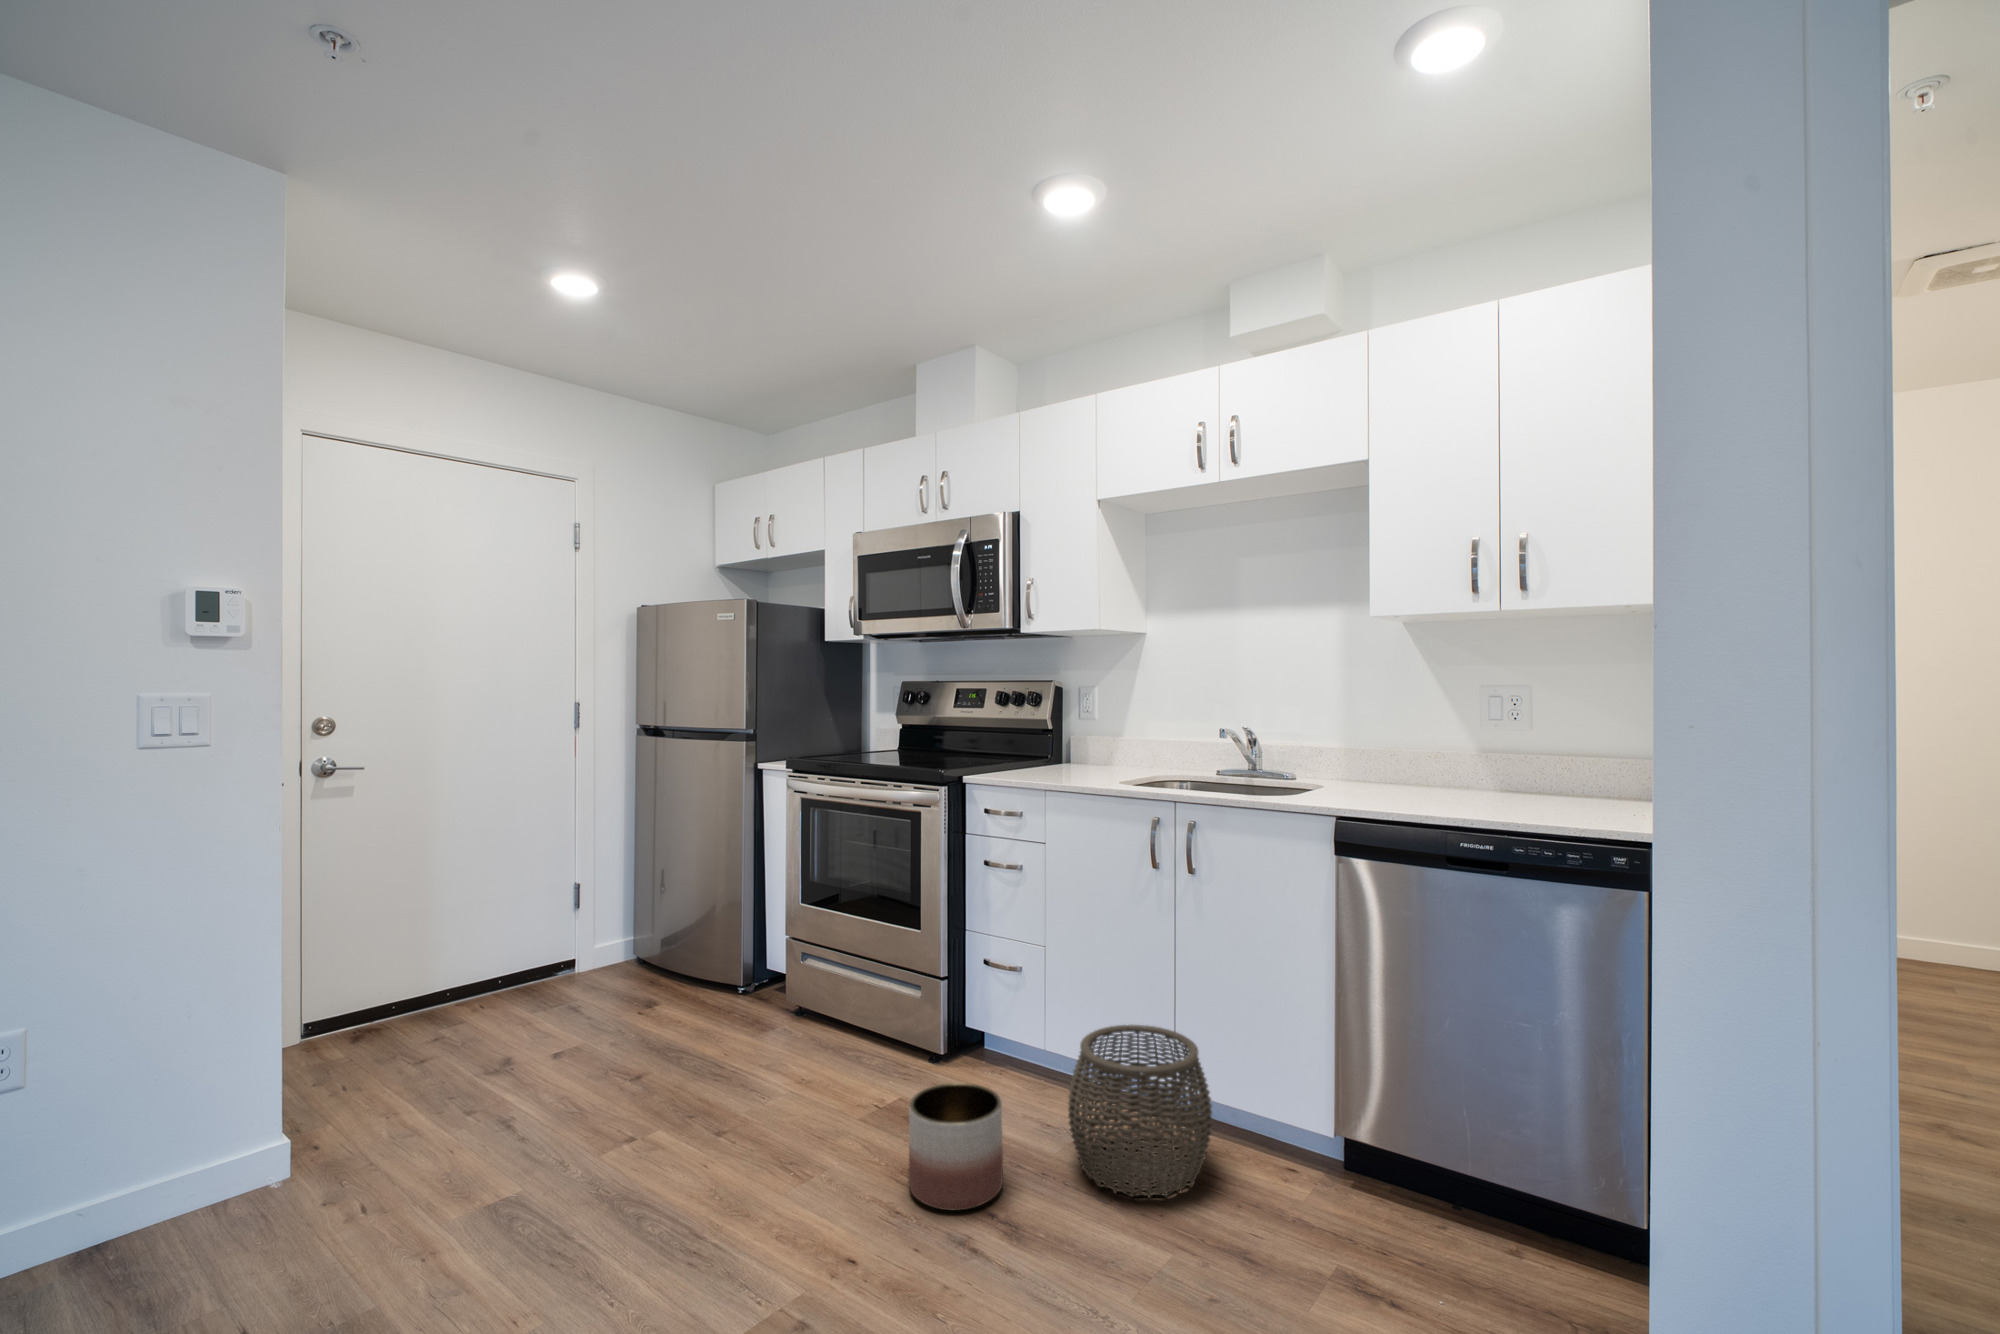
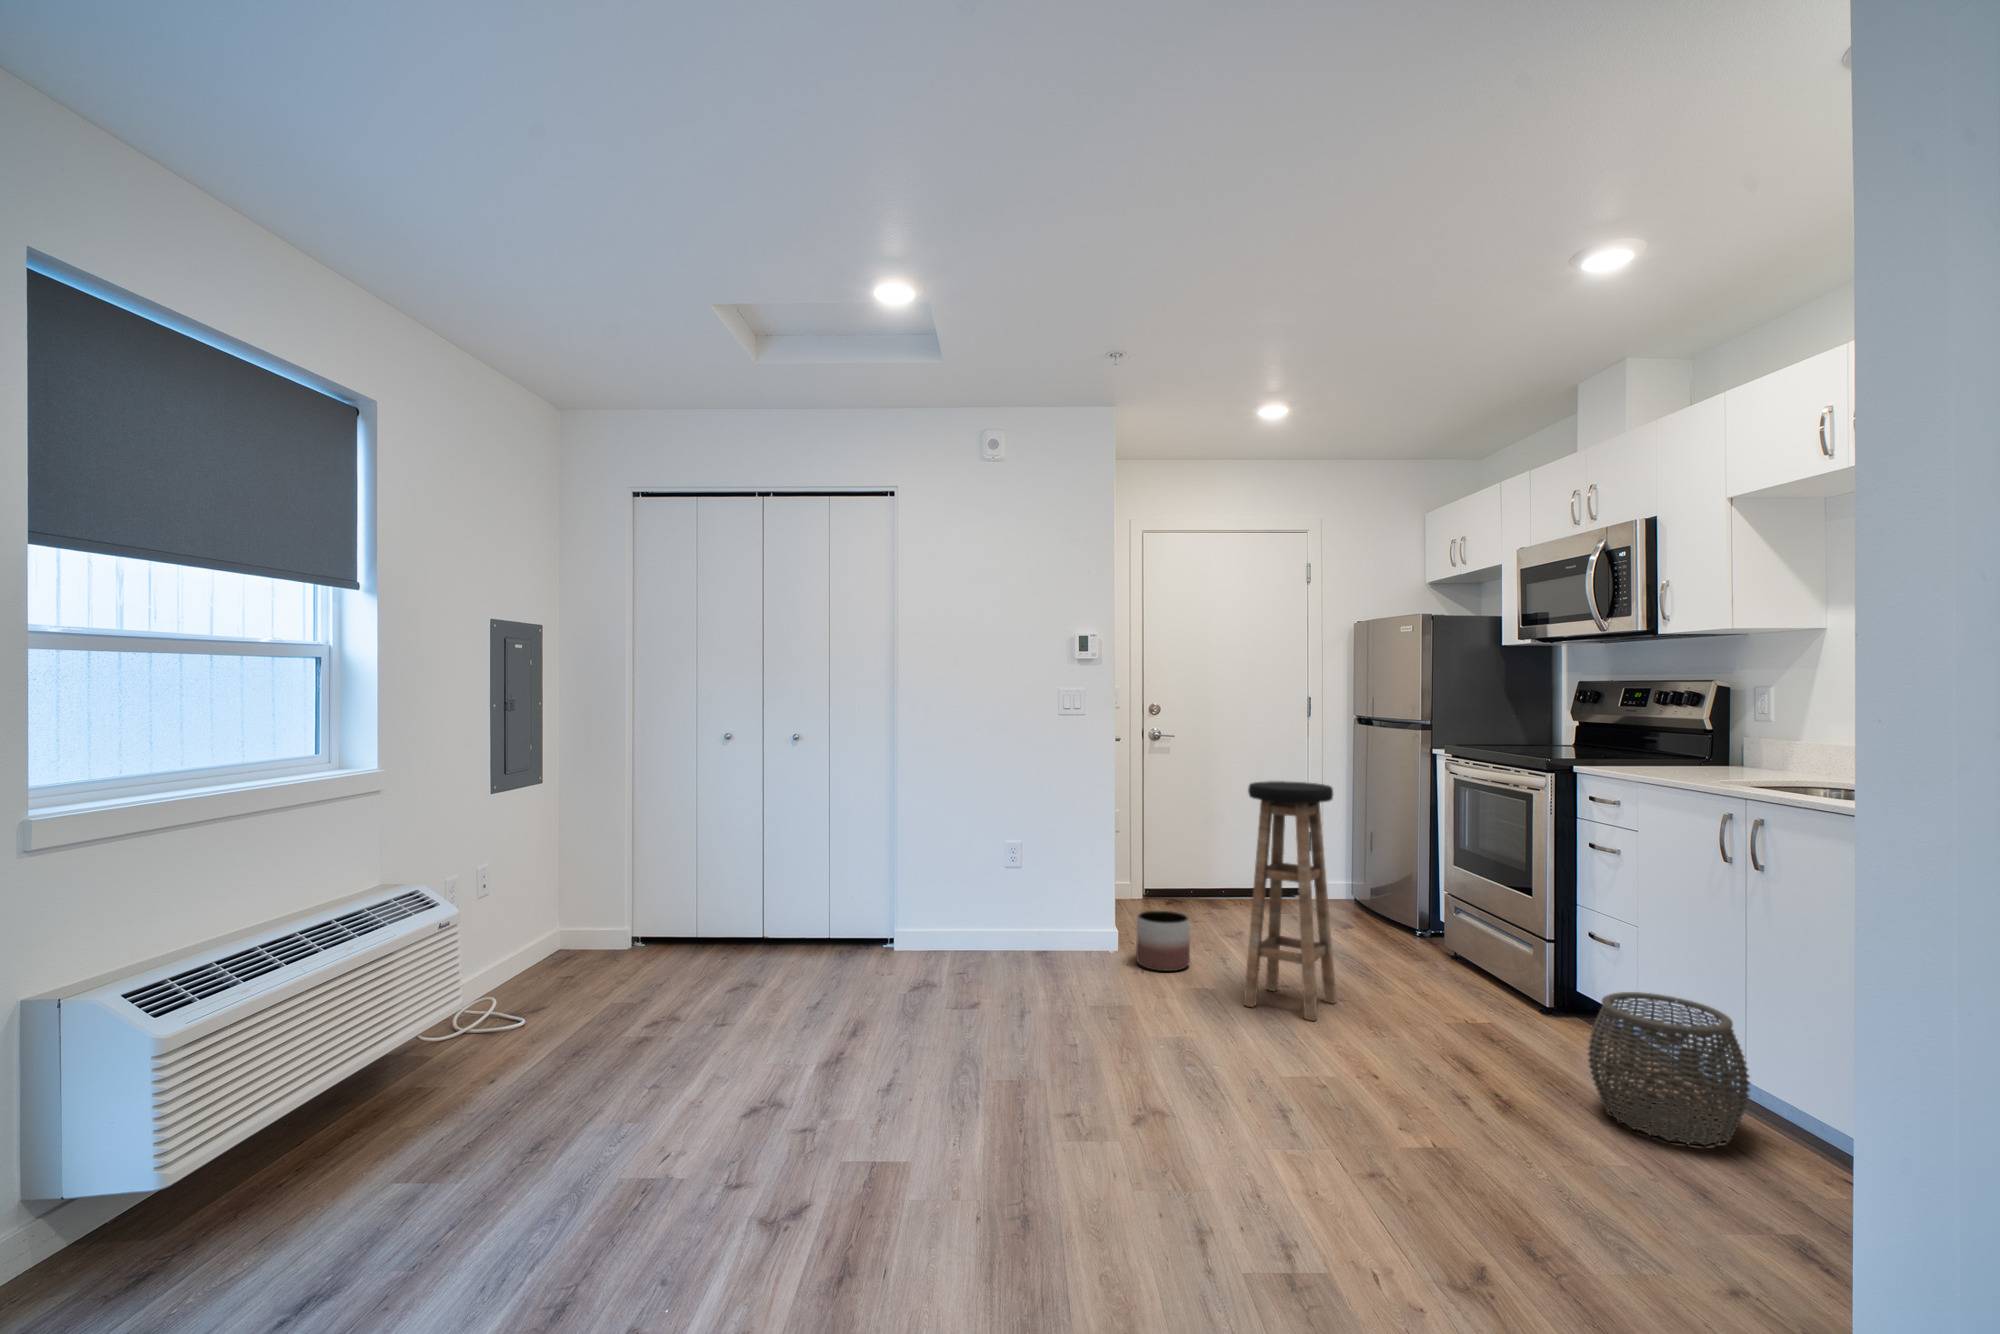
bar stool: none [597,833,727,1207] -> present [1244,781,1337,1021]
planter: present [909,1083,1003,1211] -> present [1136,910,1190,971]

